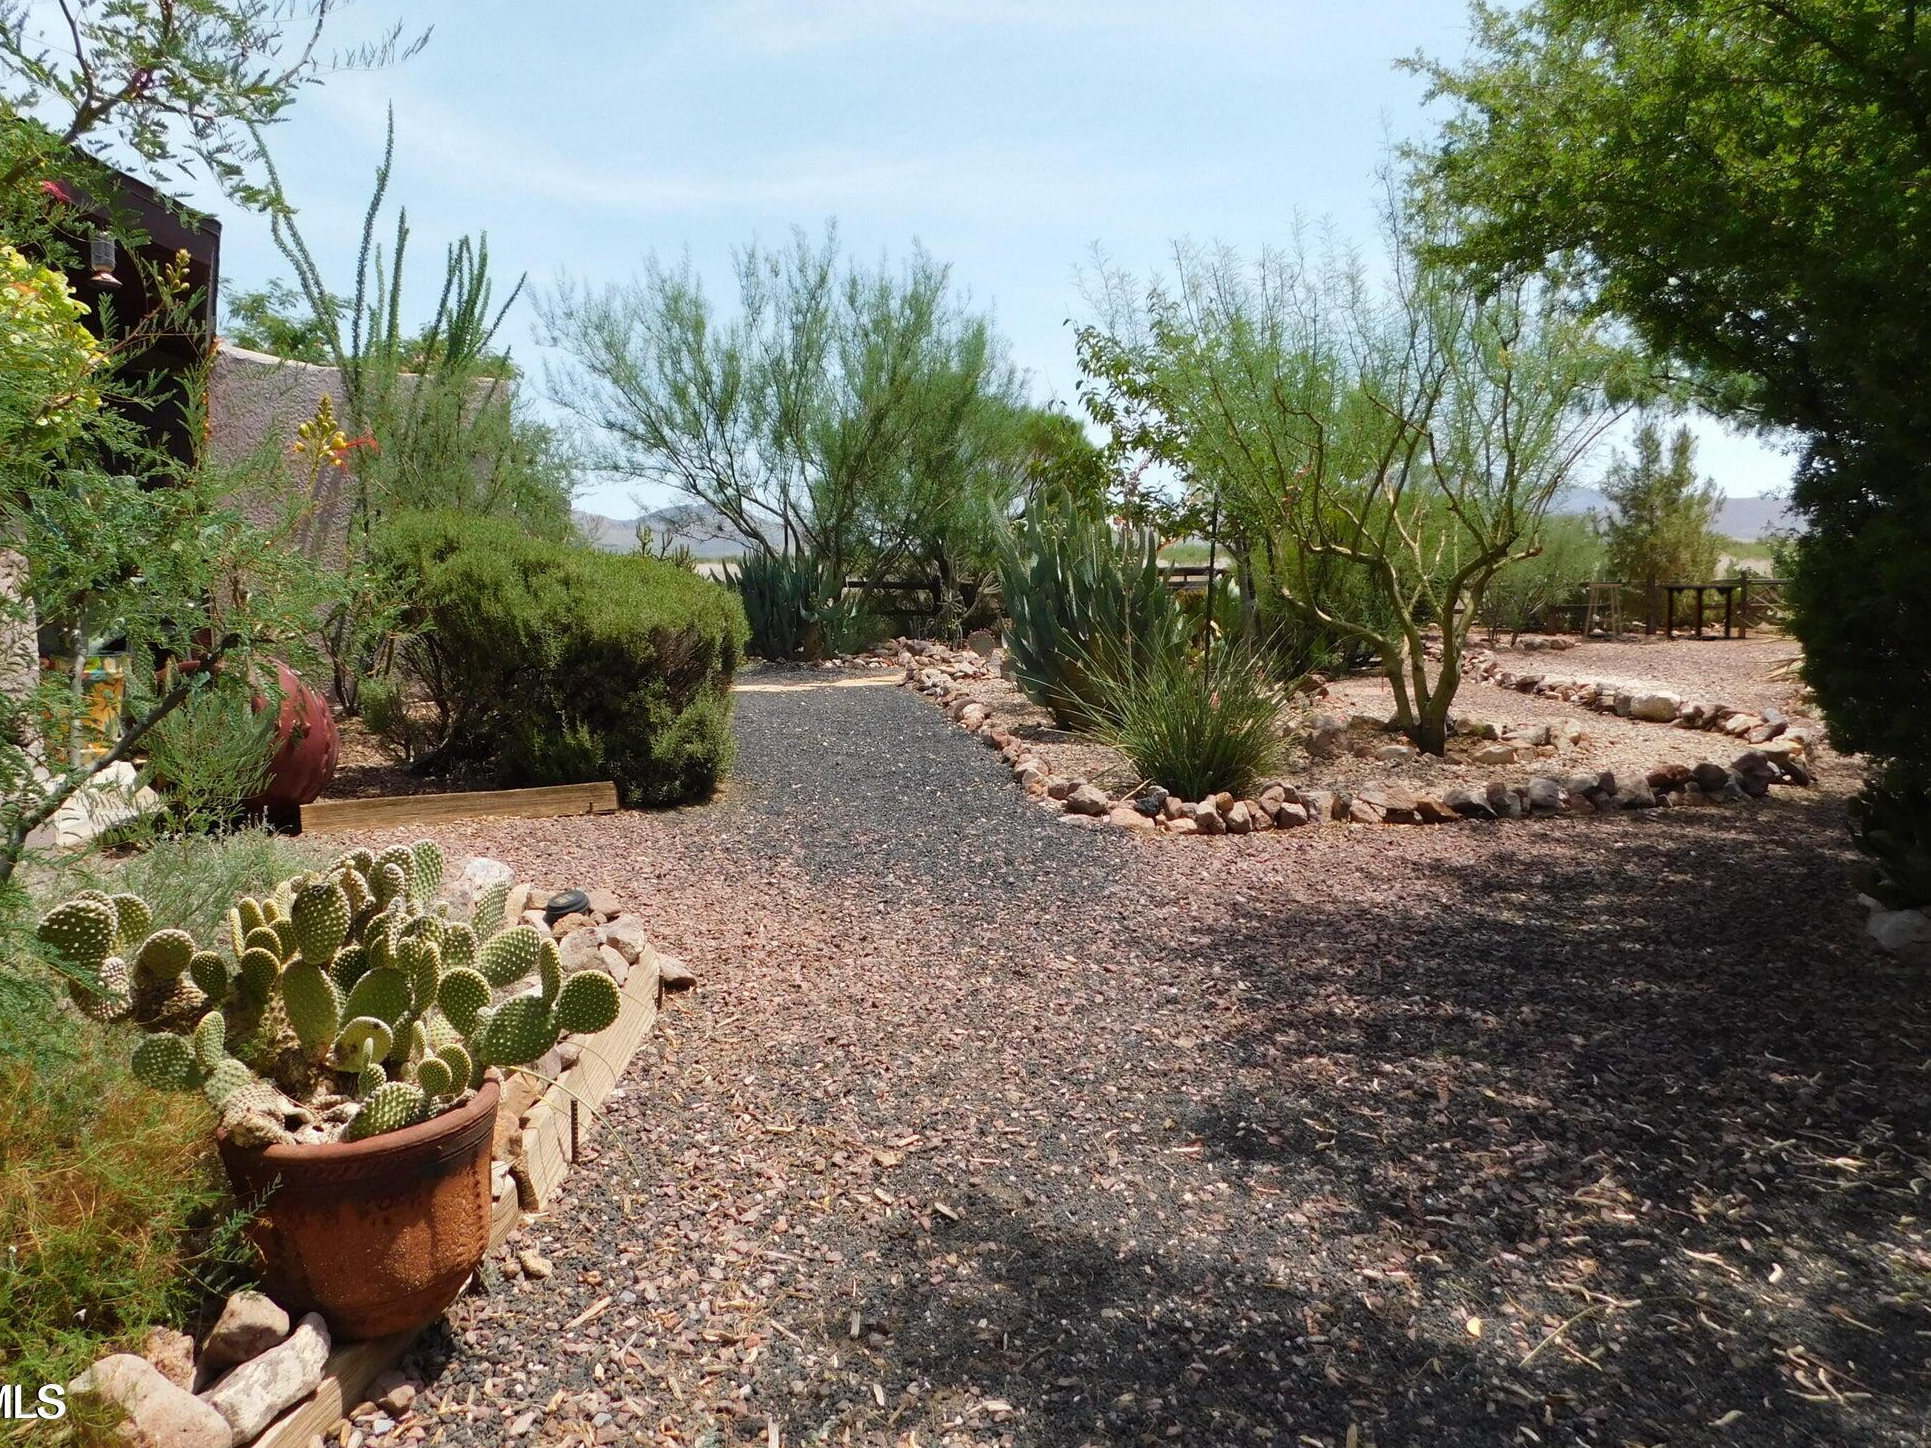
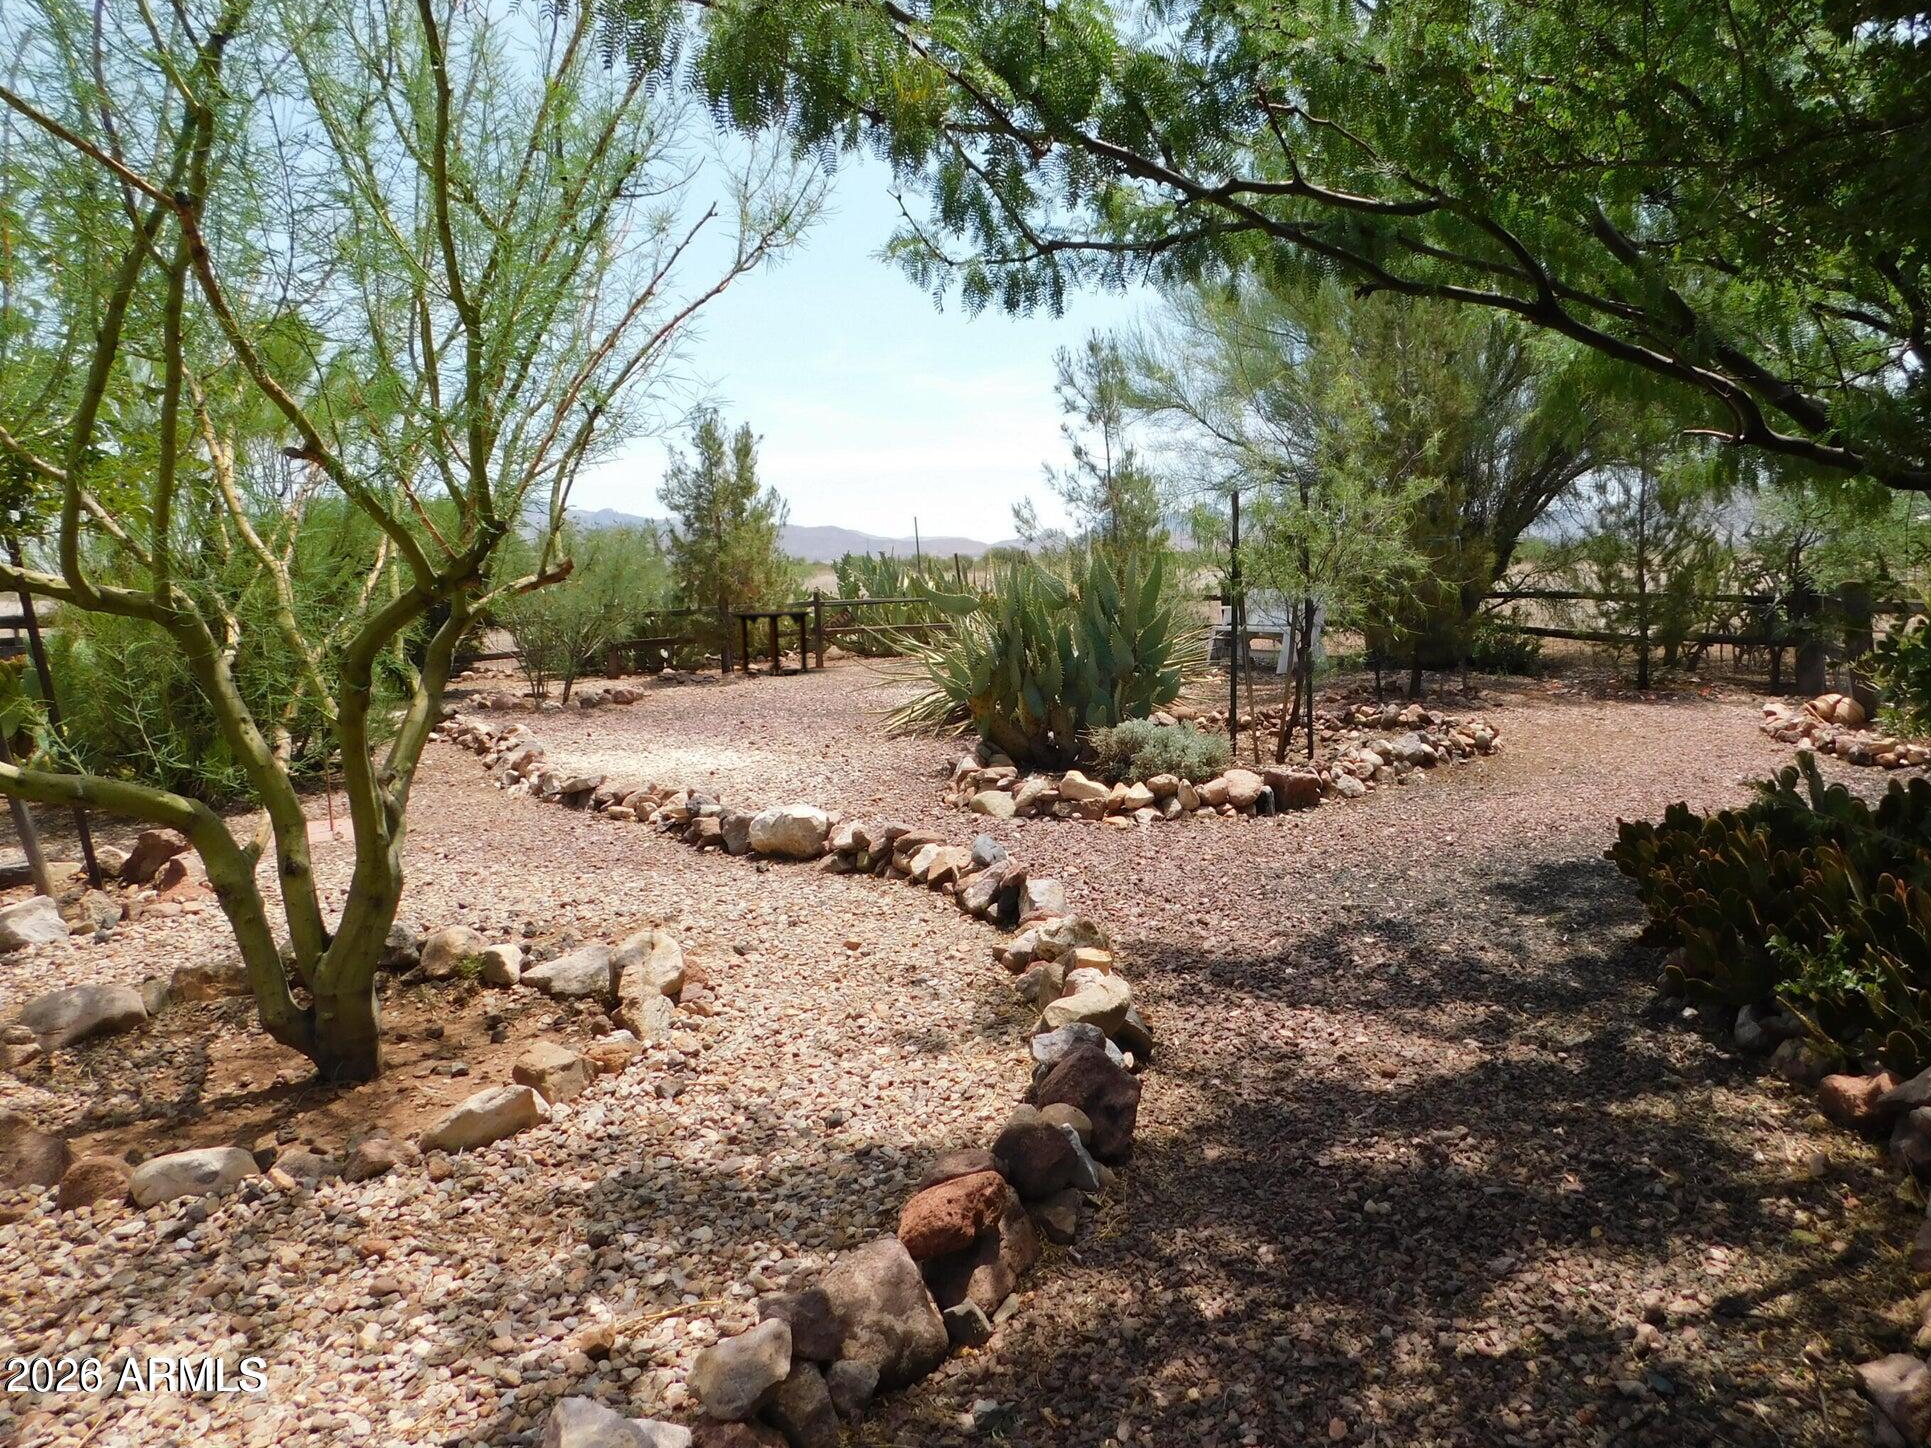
stool: present [1585,584,1622,636] -> none [654,614,696,678]

